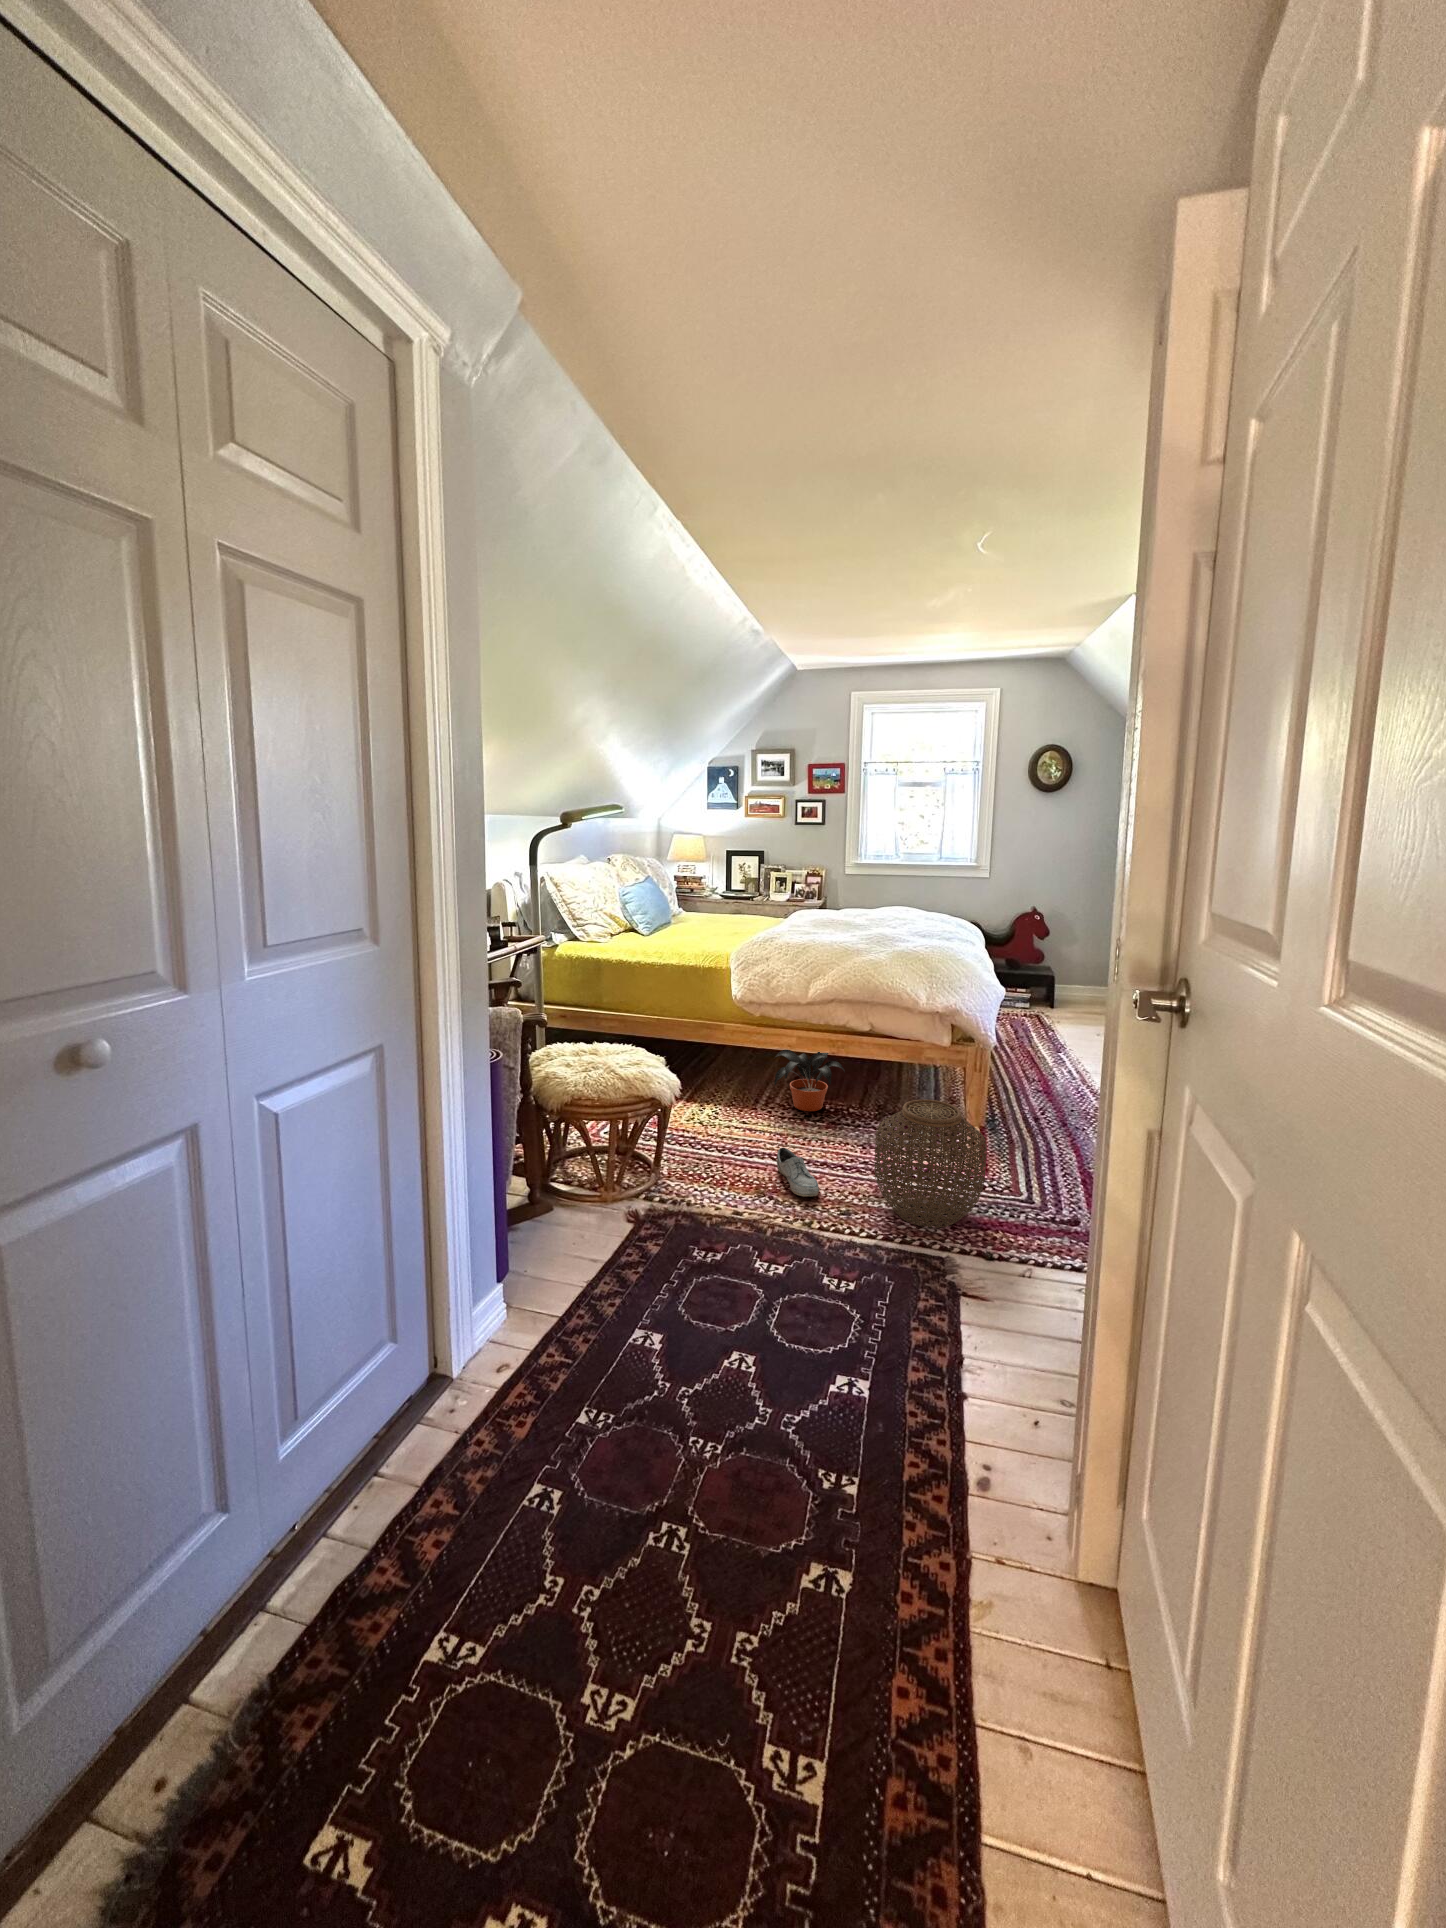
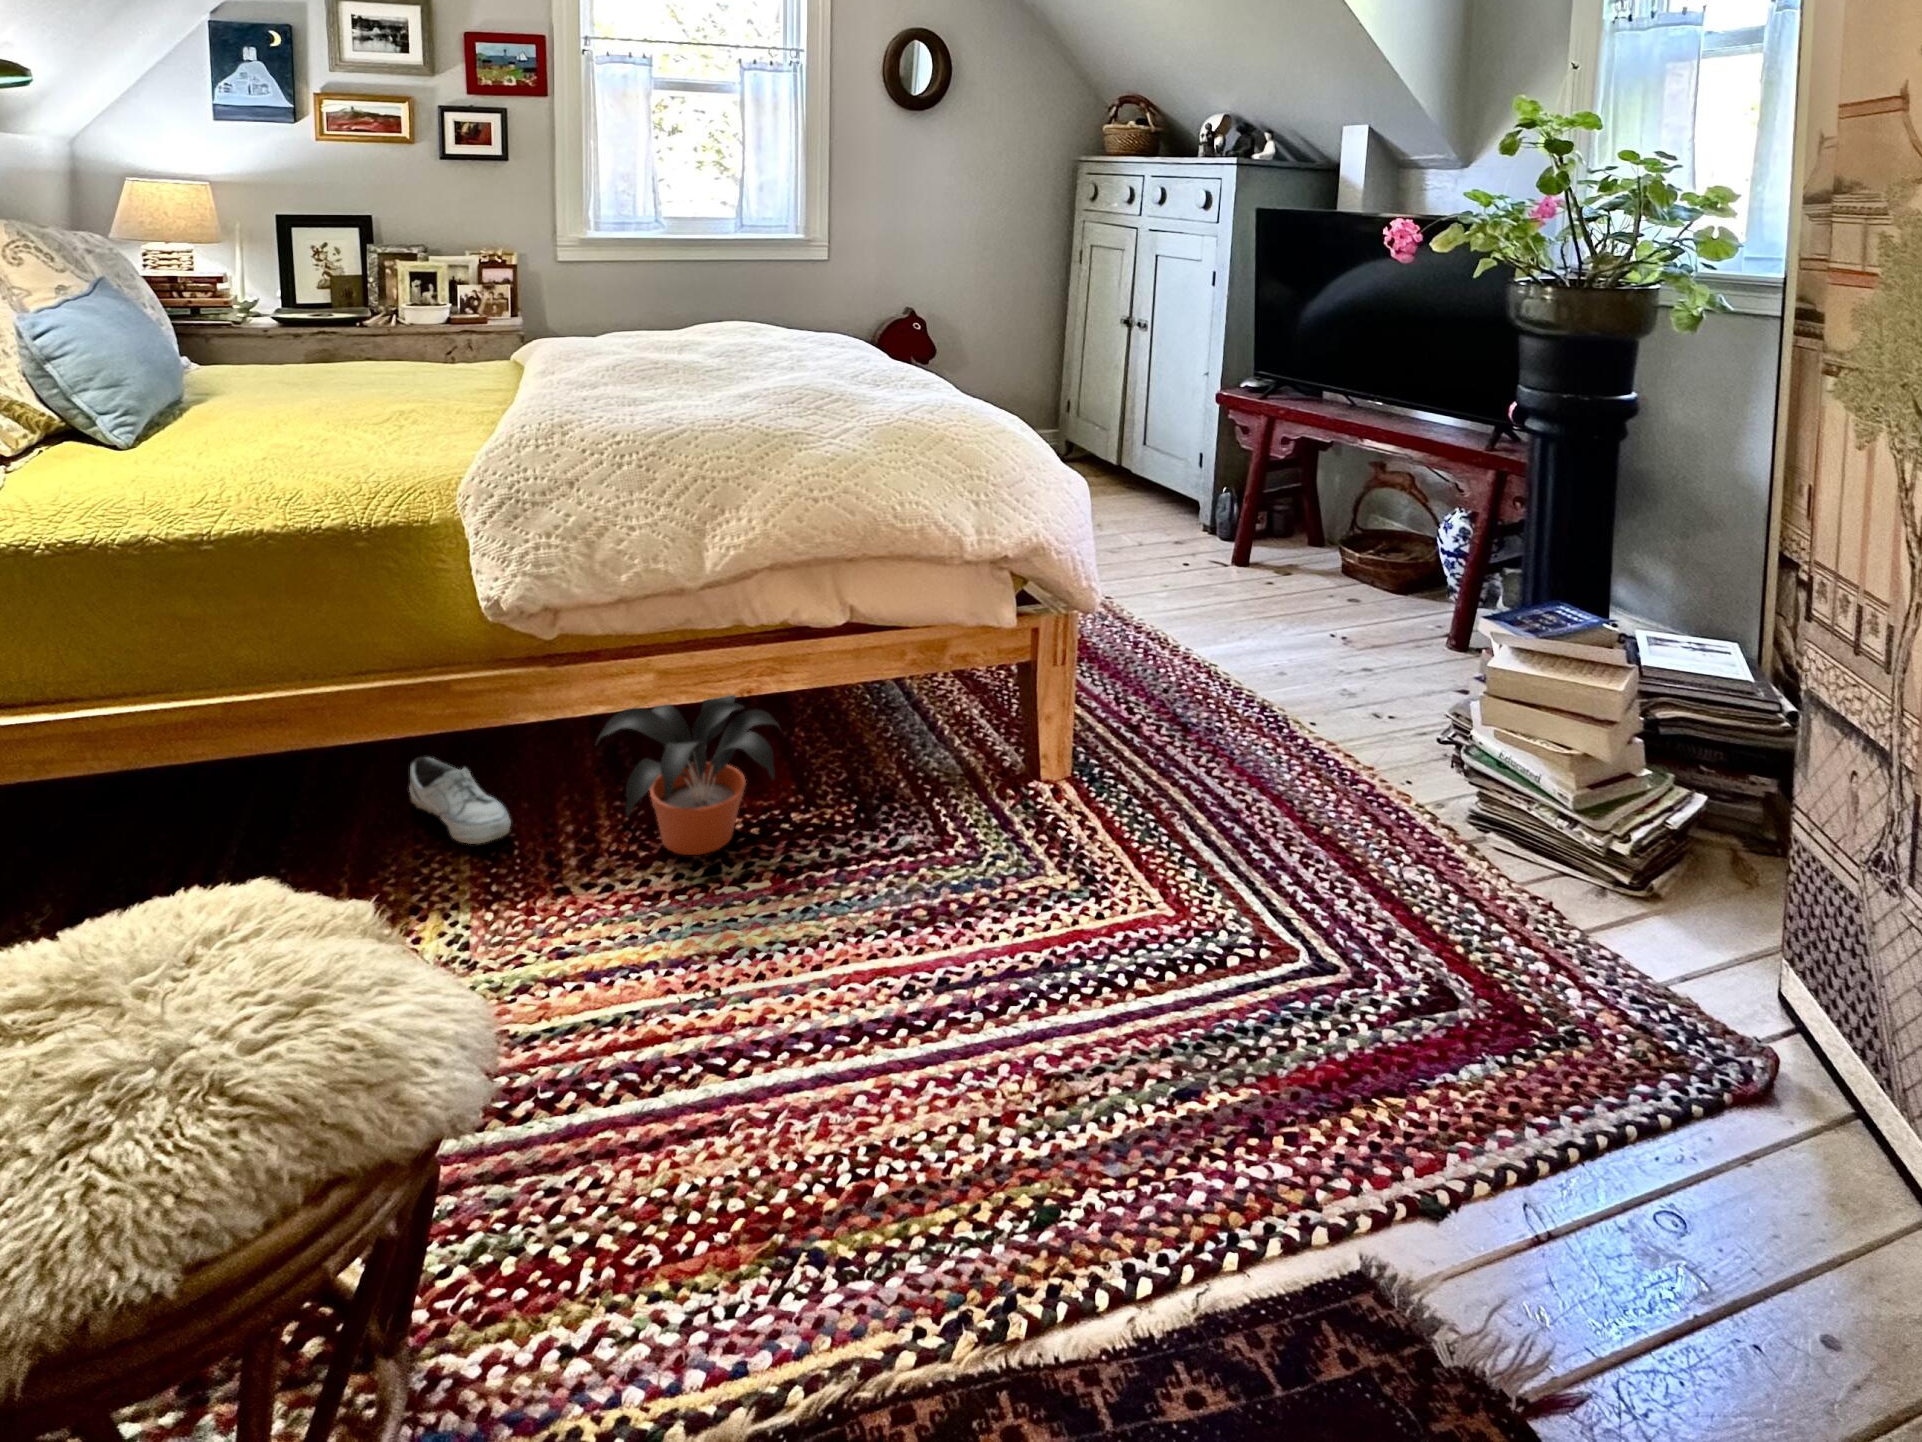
woven basket: present [874,1099,987,1228] -> none [1064,815,1344,1168]
shoe: present [777,1148,819,1197] -> present [409,757,511,844]

